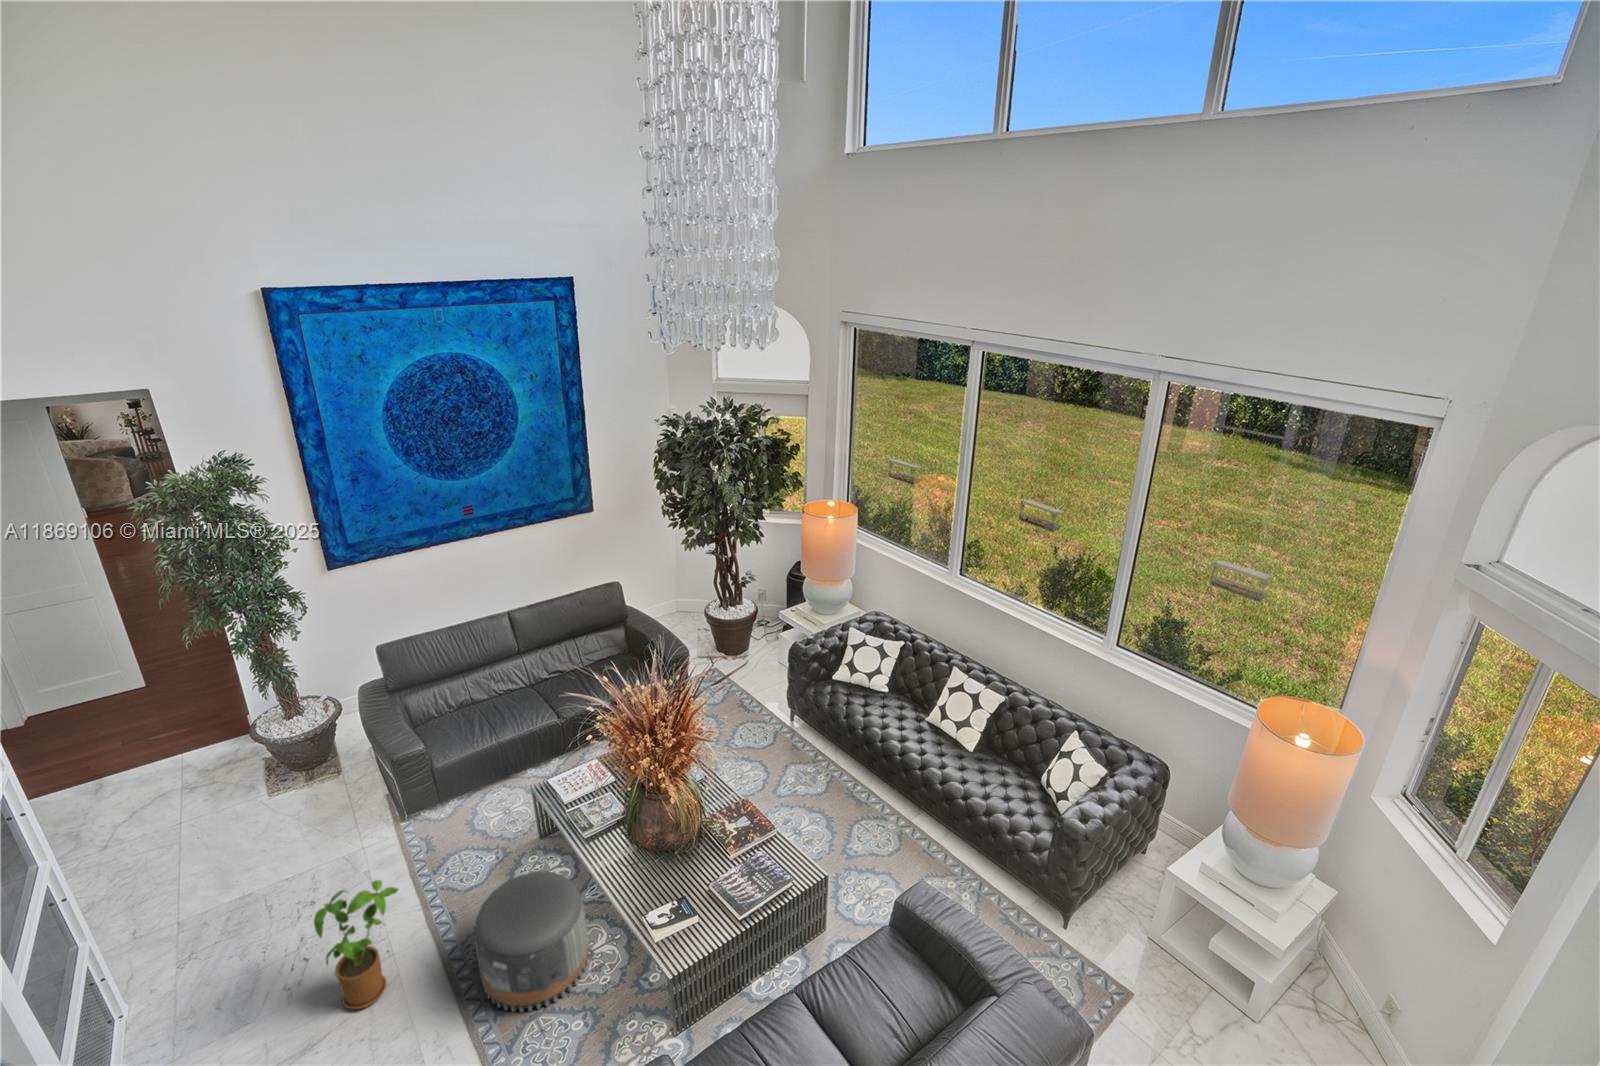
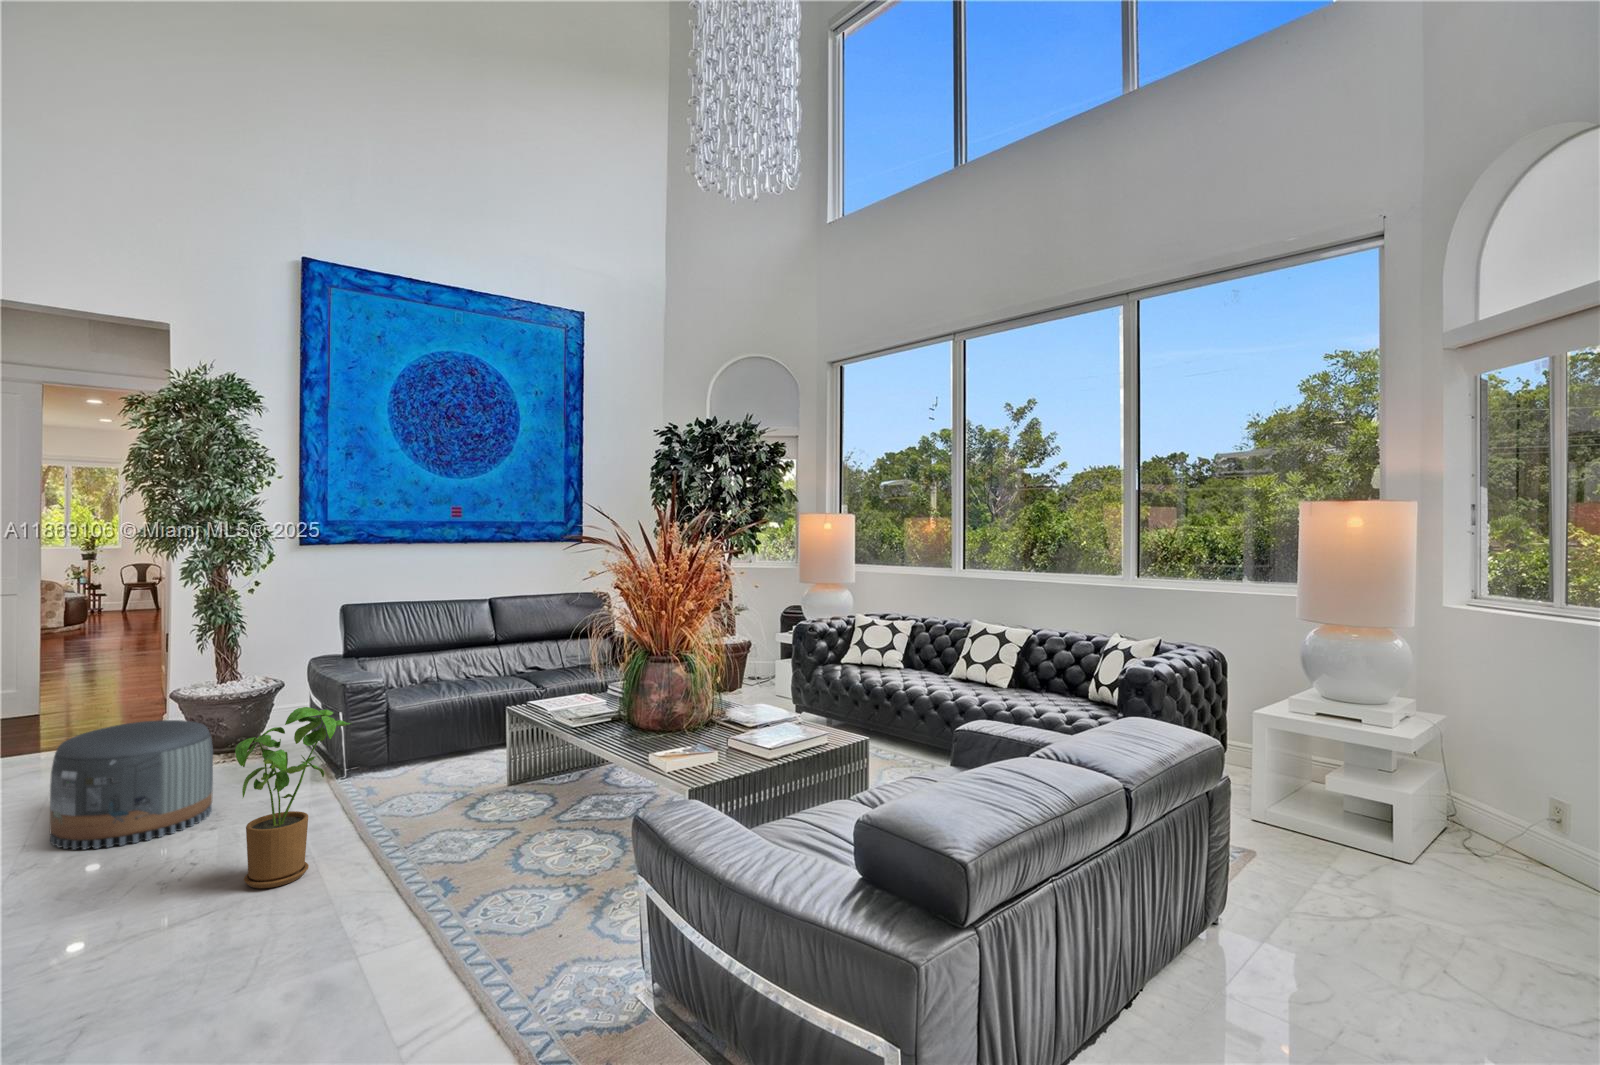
pouf: present [475,871,589,1012] -> present [50,720,213,849]

